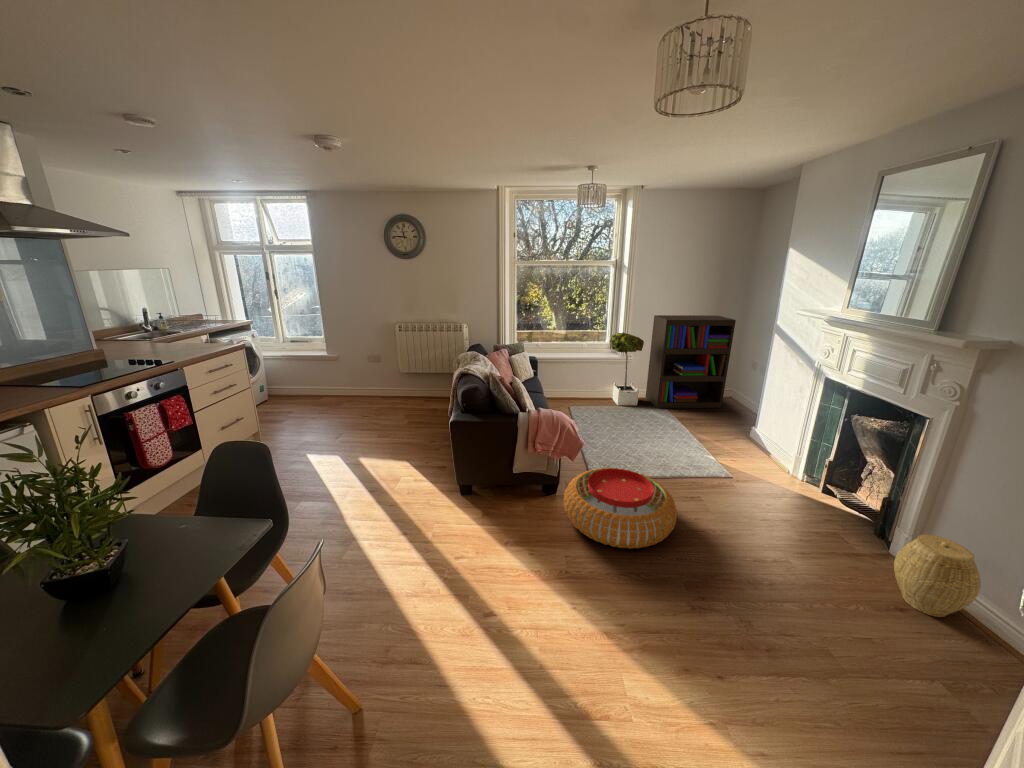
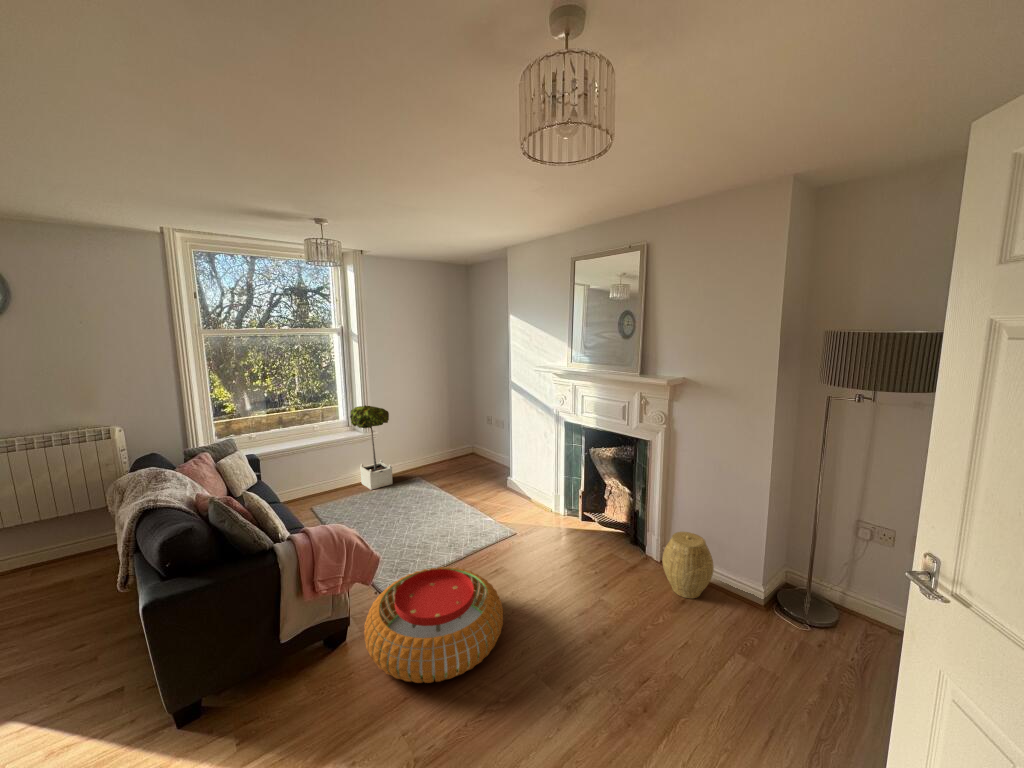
bookshelf: present [646,315,736,408] -> none [393,377,472,481]

